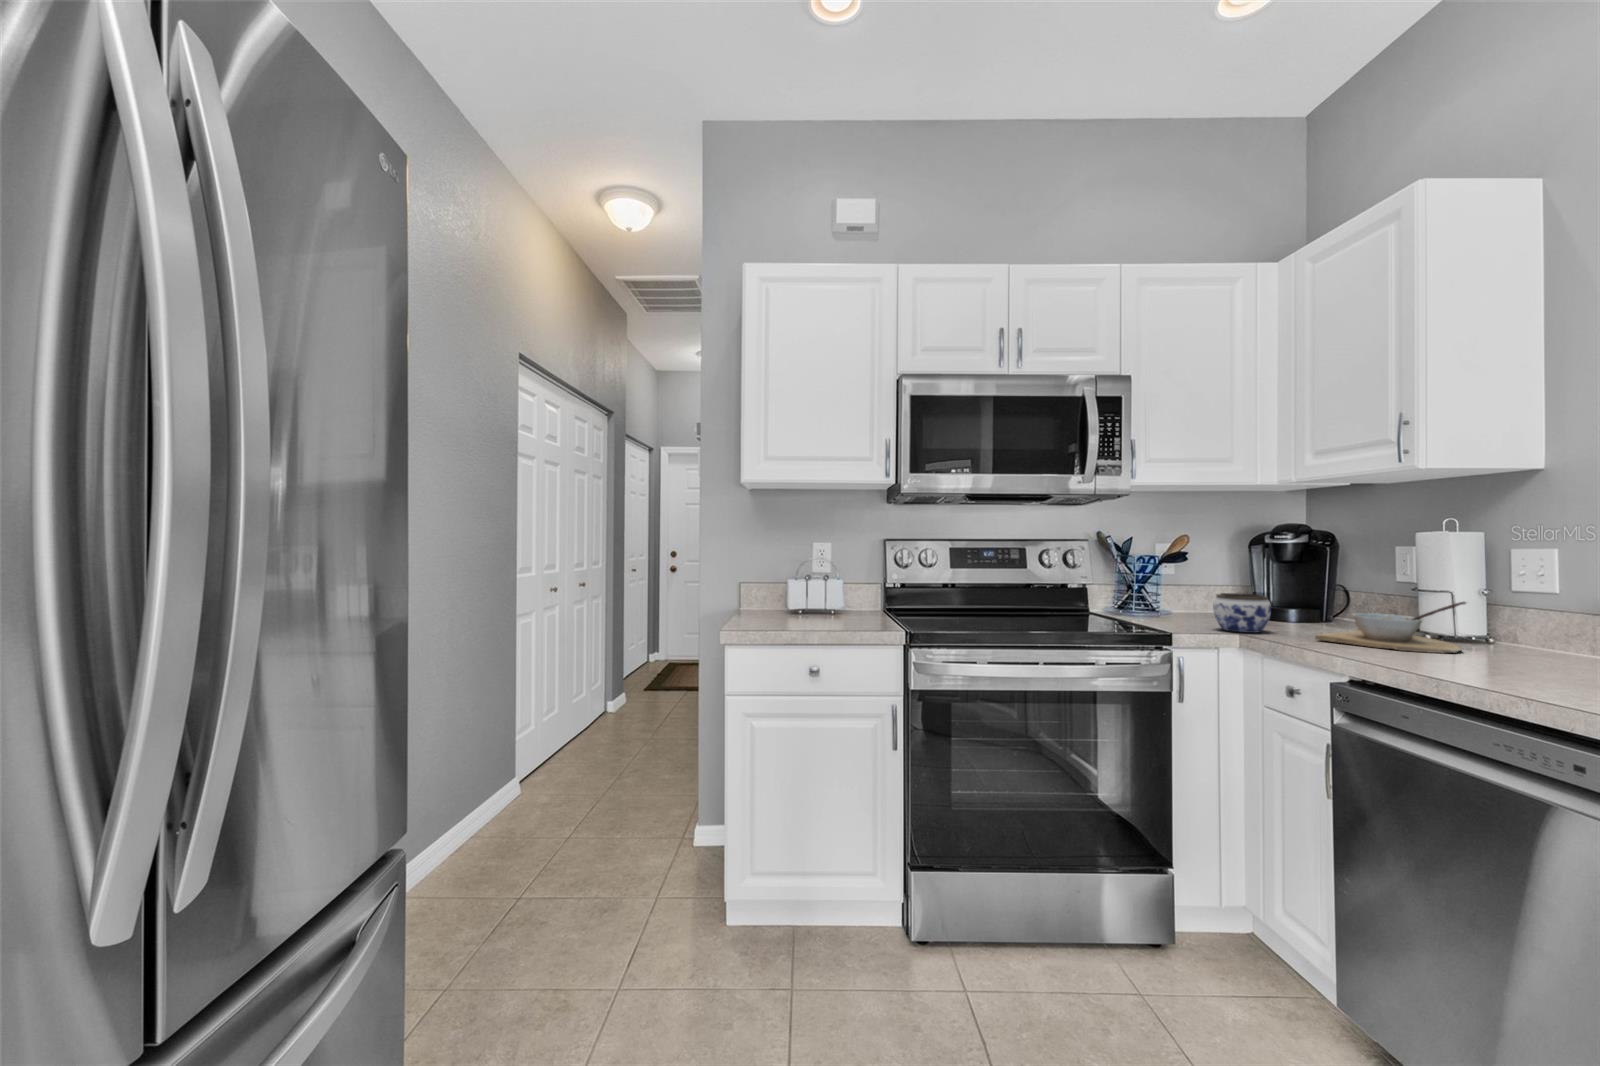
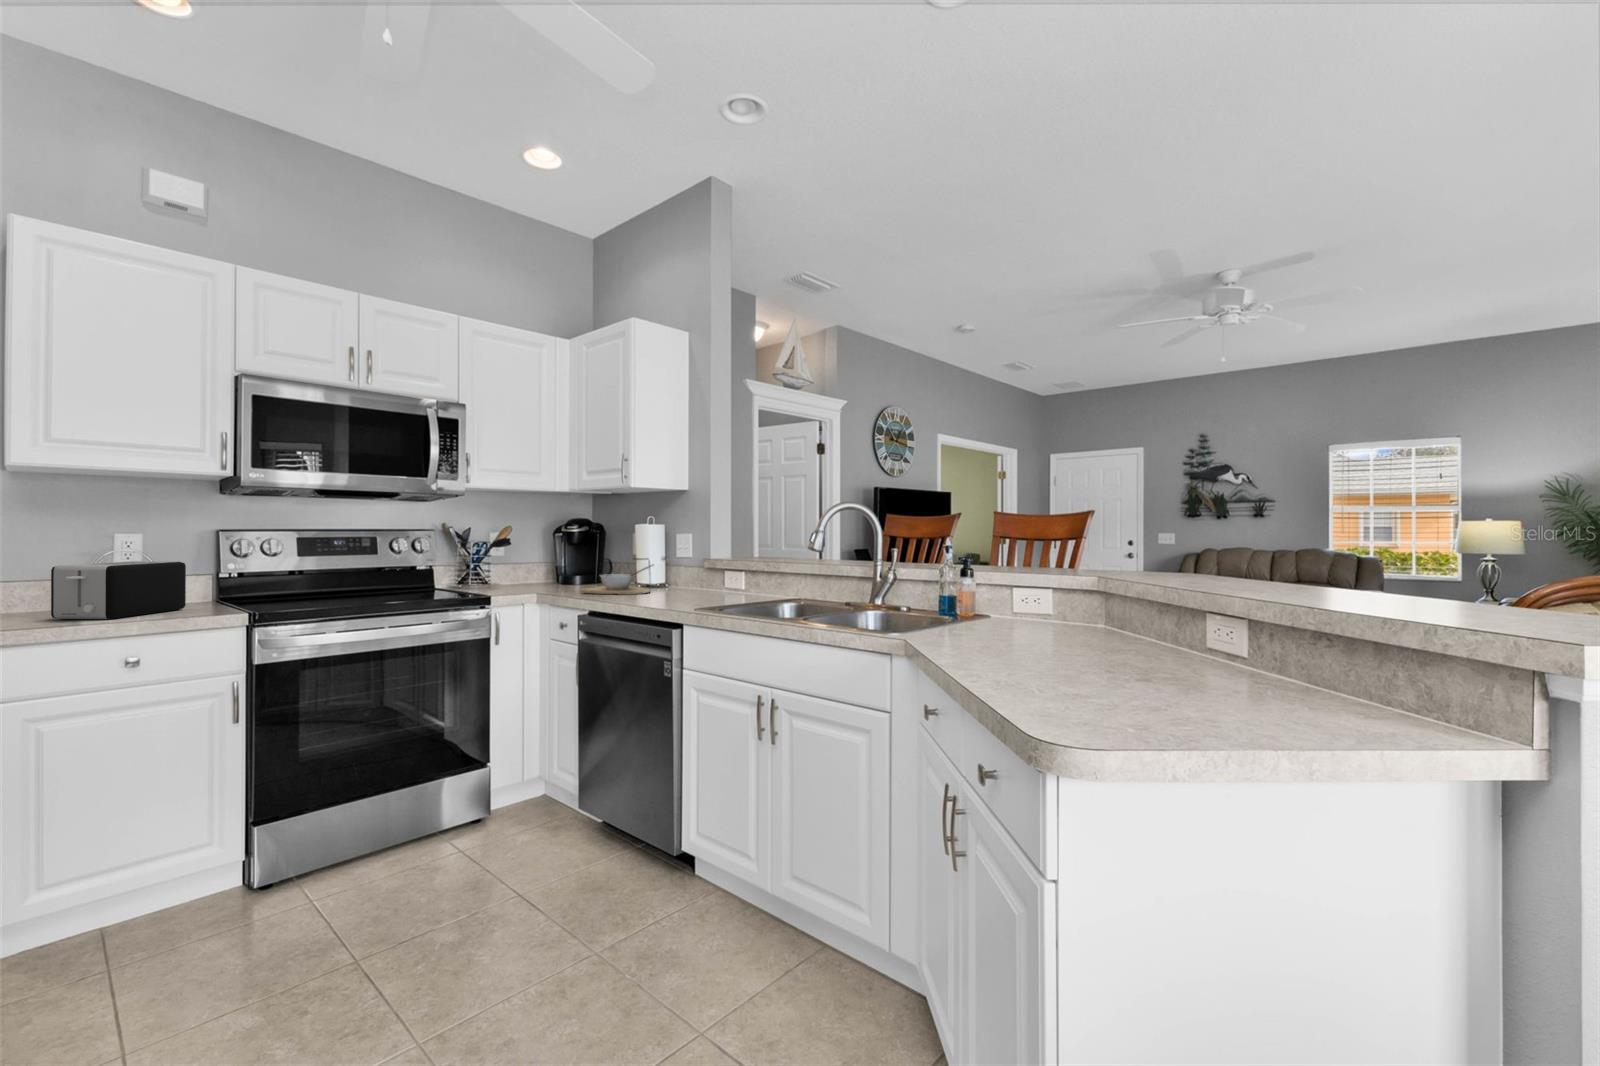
toaster: none [767,570,859,626] -> present [51,561,186,619]
jar: present [1213,593,1271,633] -> none [522,566,558,593]

